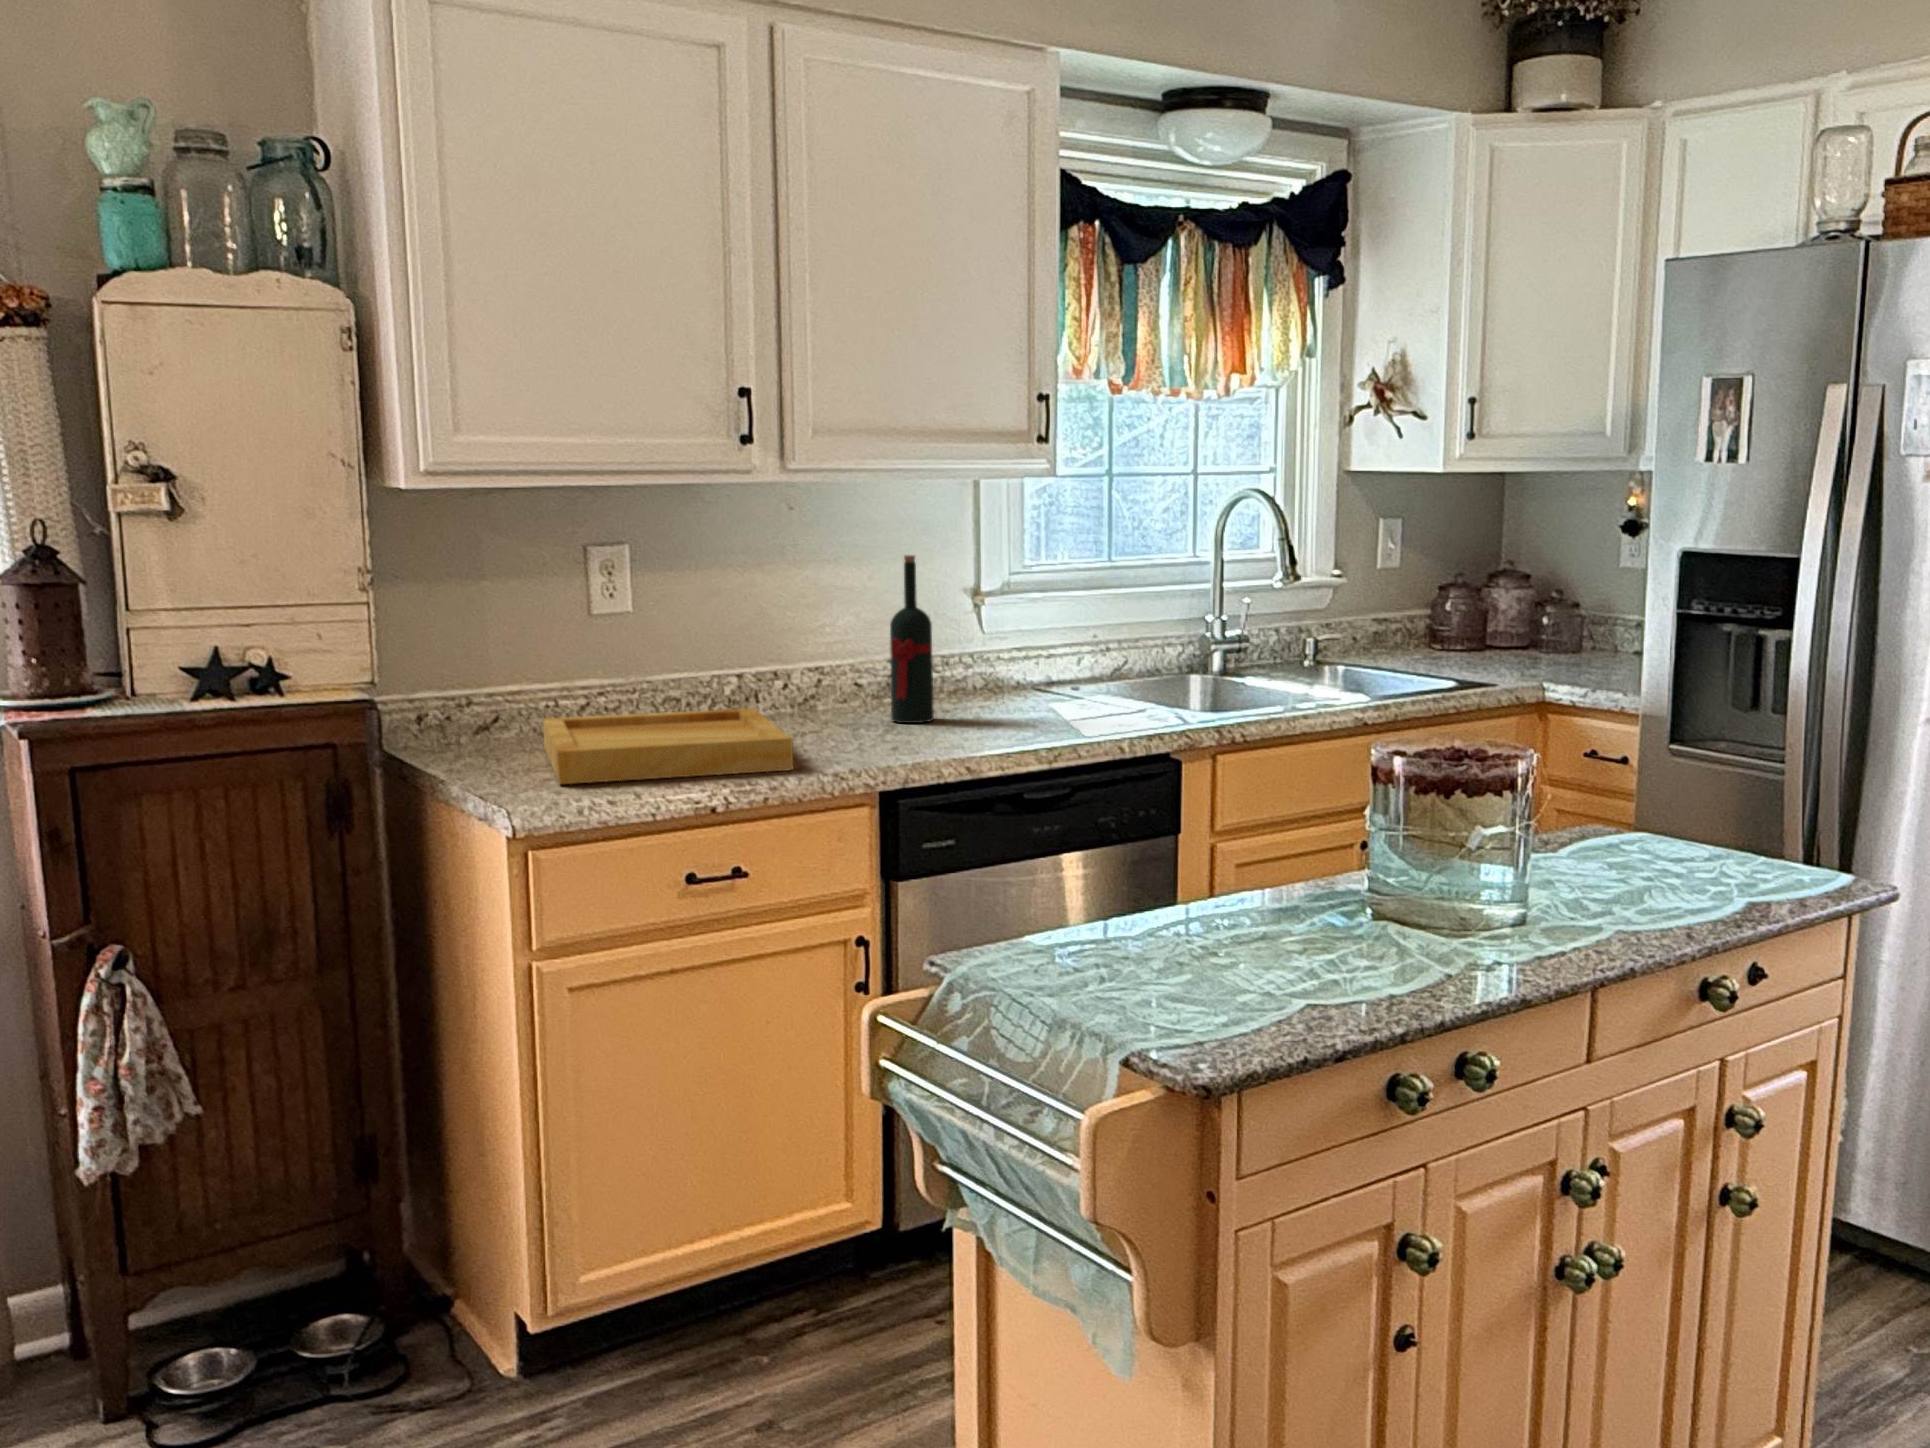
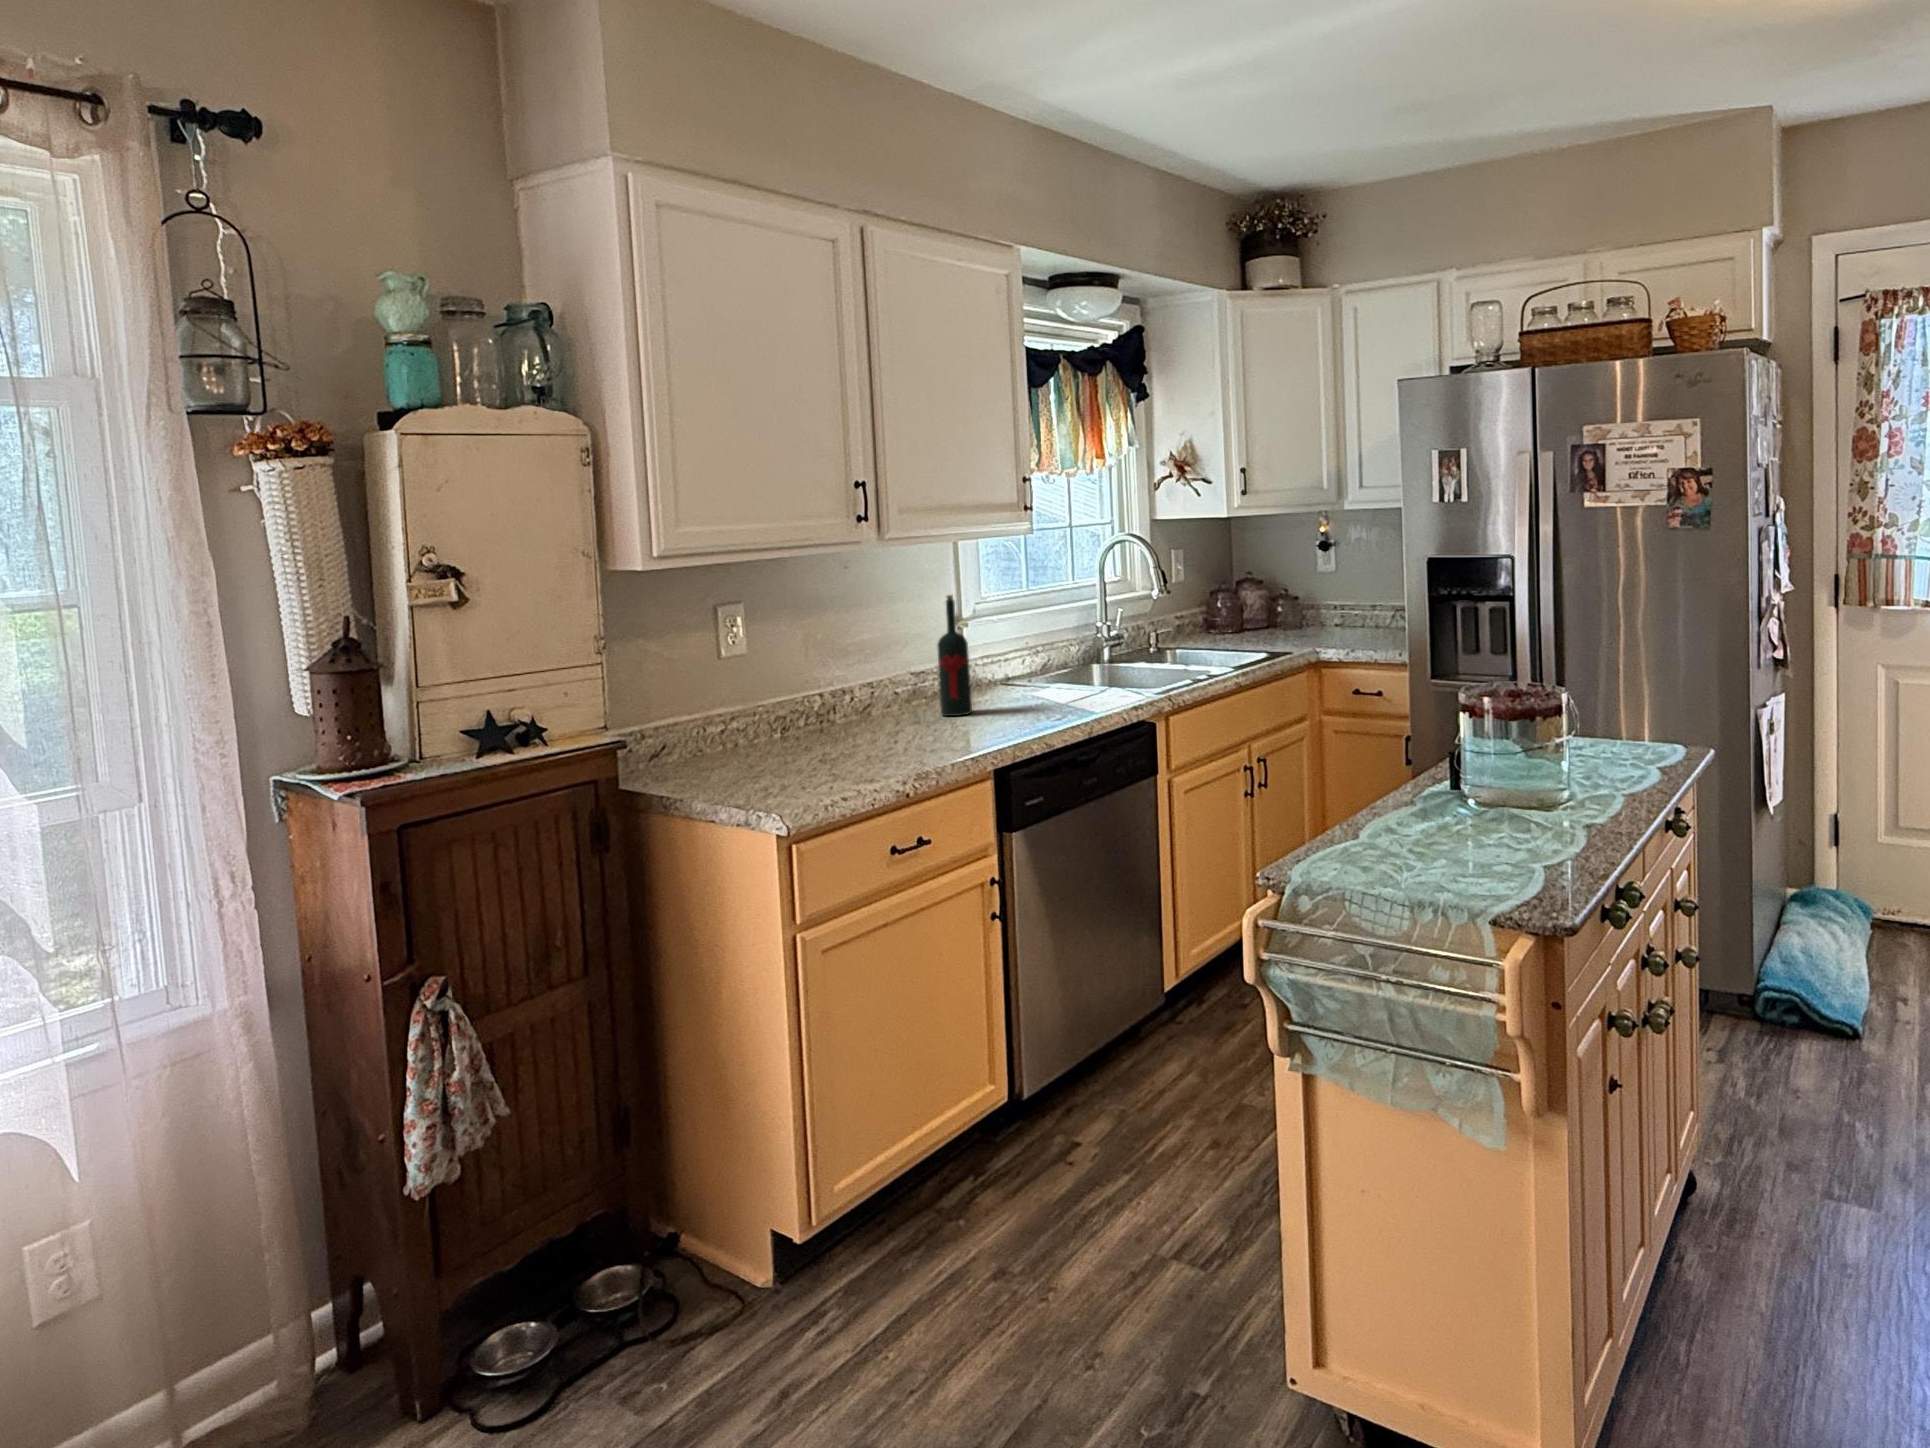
tray: present [543,708,793,784] -> none [711,716,939,790]

